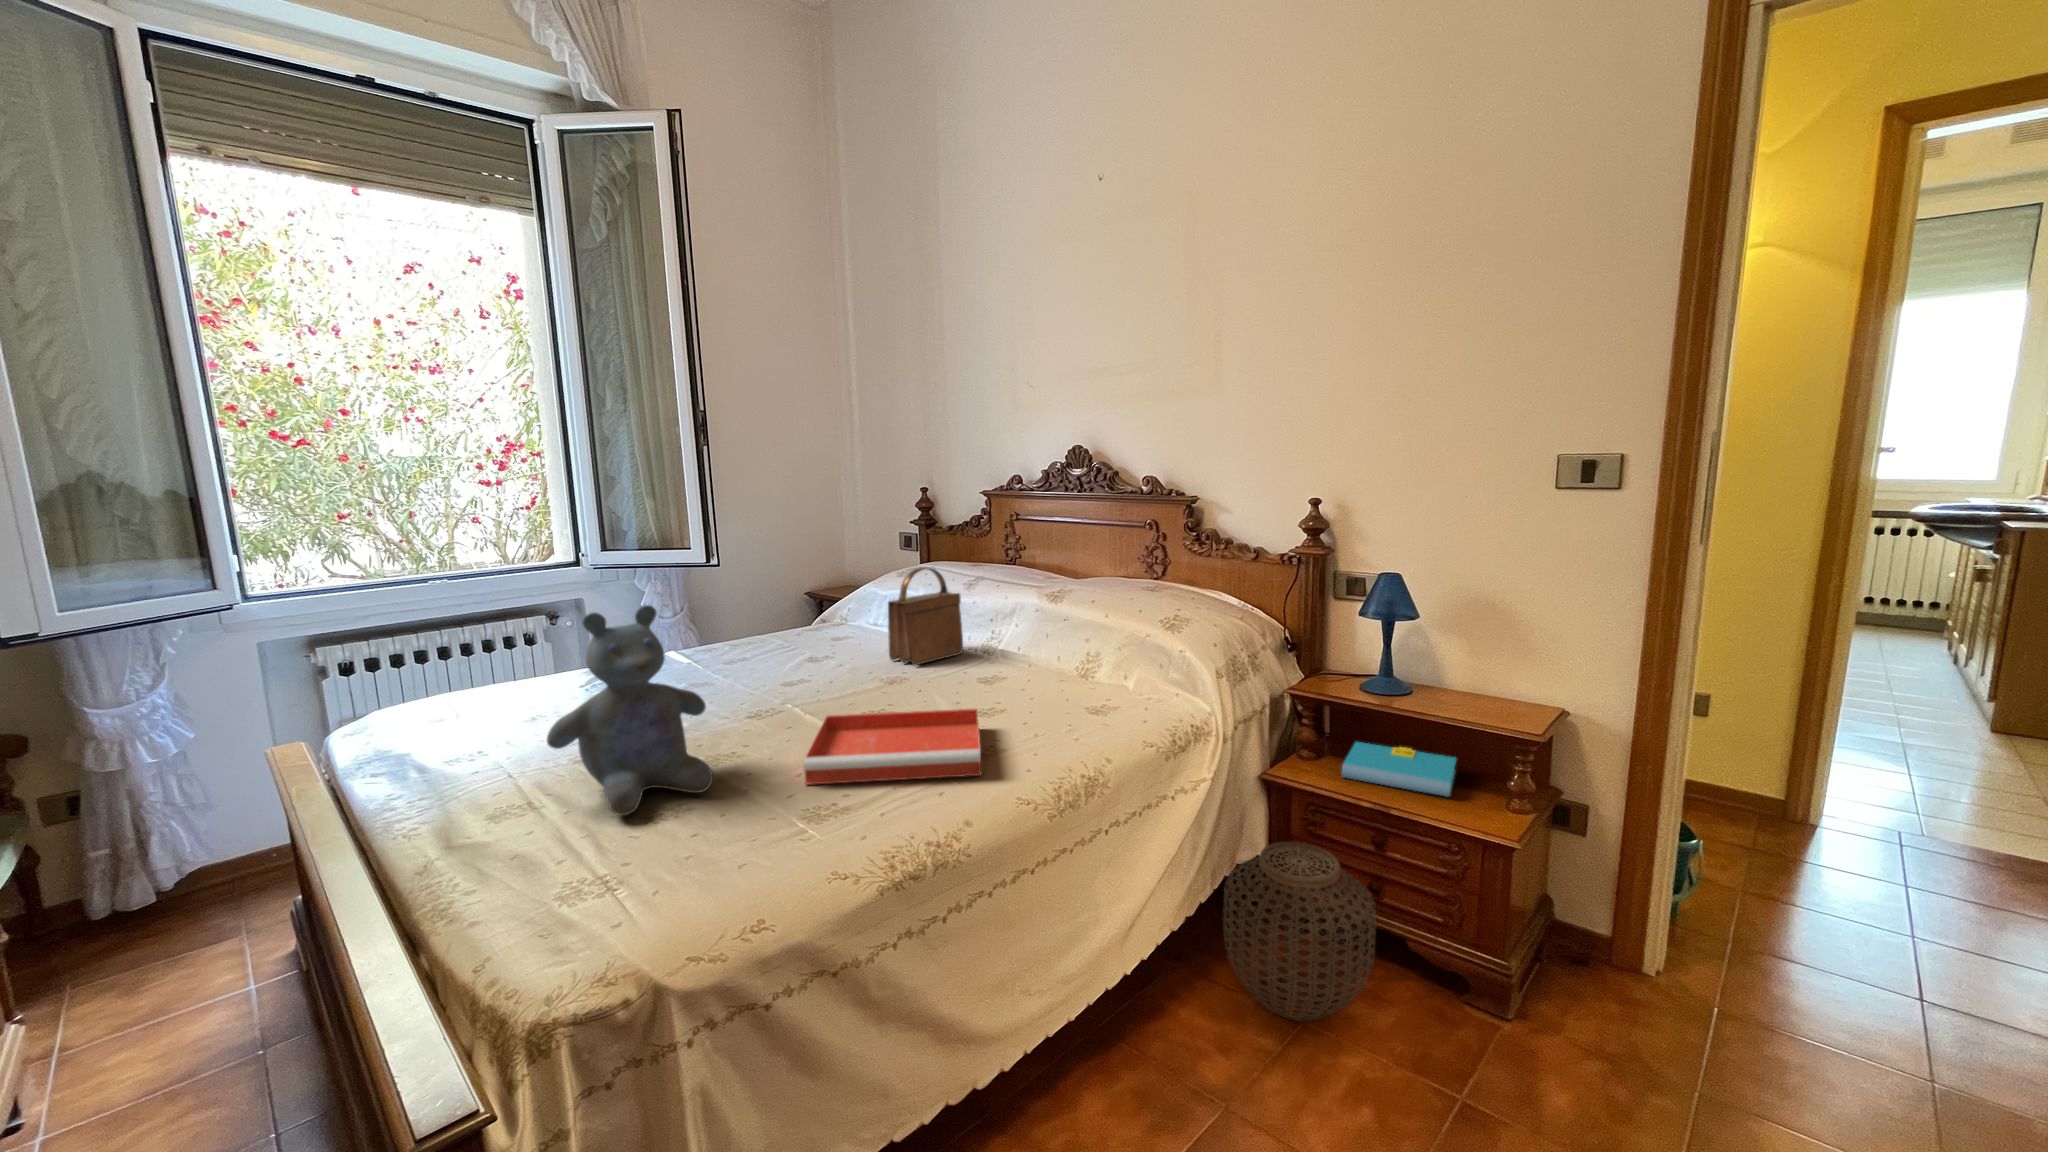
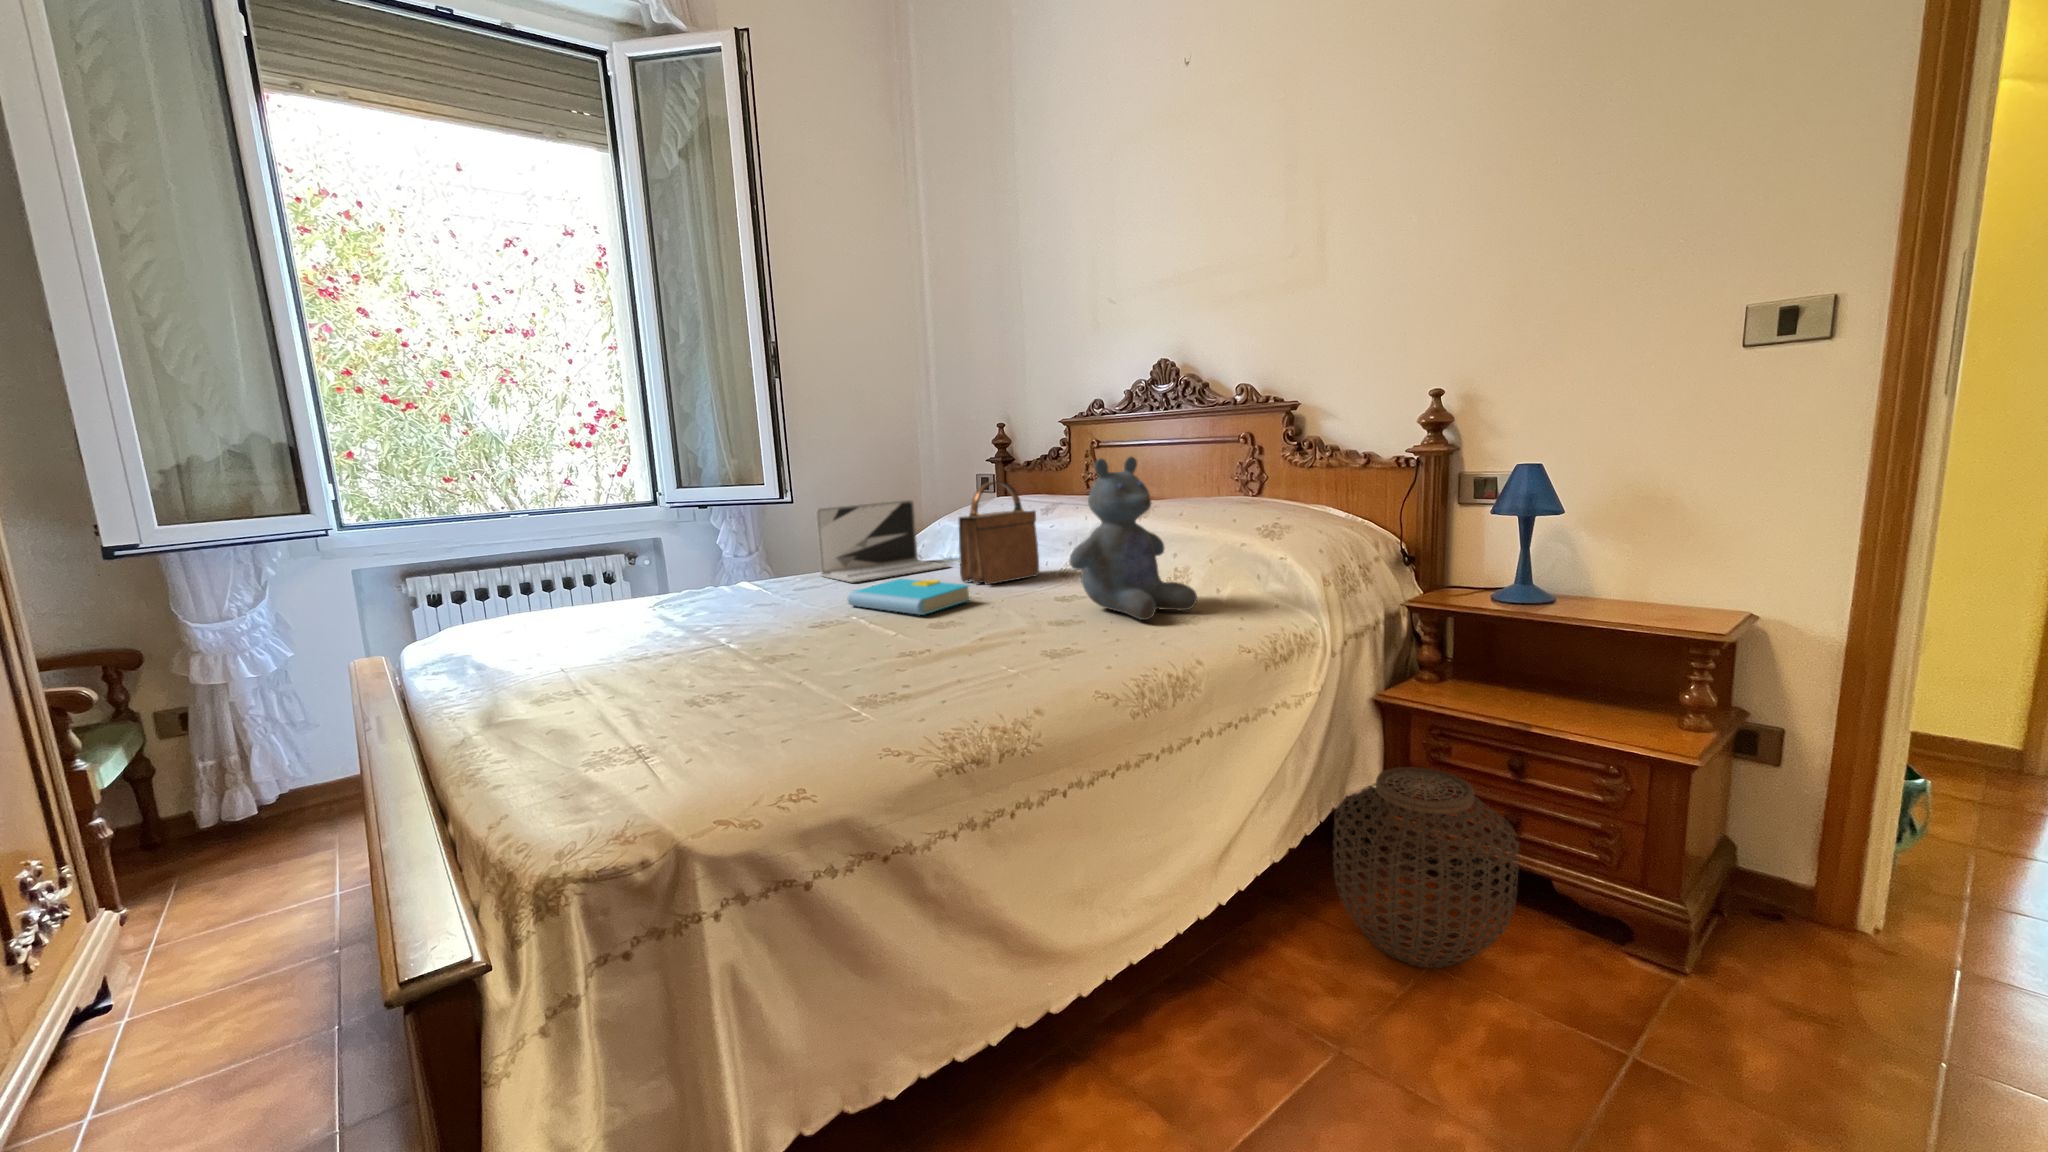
laptop: none [748,574,878,660] -> present [816,500,949,582]
stuffed bear: present [547,605,713,816] -> present [1070,457,1197,620]
tray: present [804,709,981,785] -> none [860,610,1056,676]
book: present [1342,742,1456,797] -> present [848,579,970,615]

